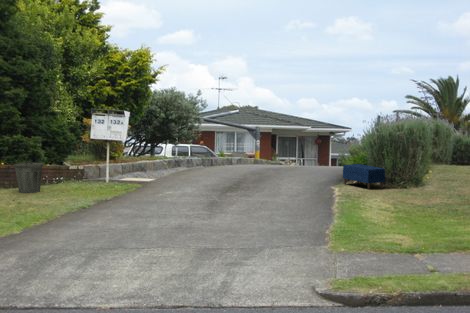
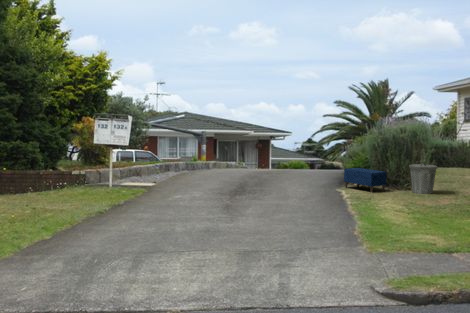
trash can: present [14,161,43,193] -> present [409,163,438,194]

